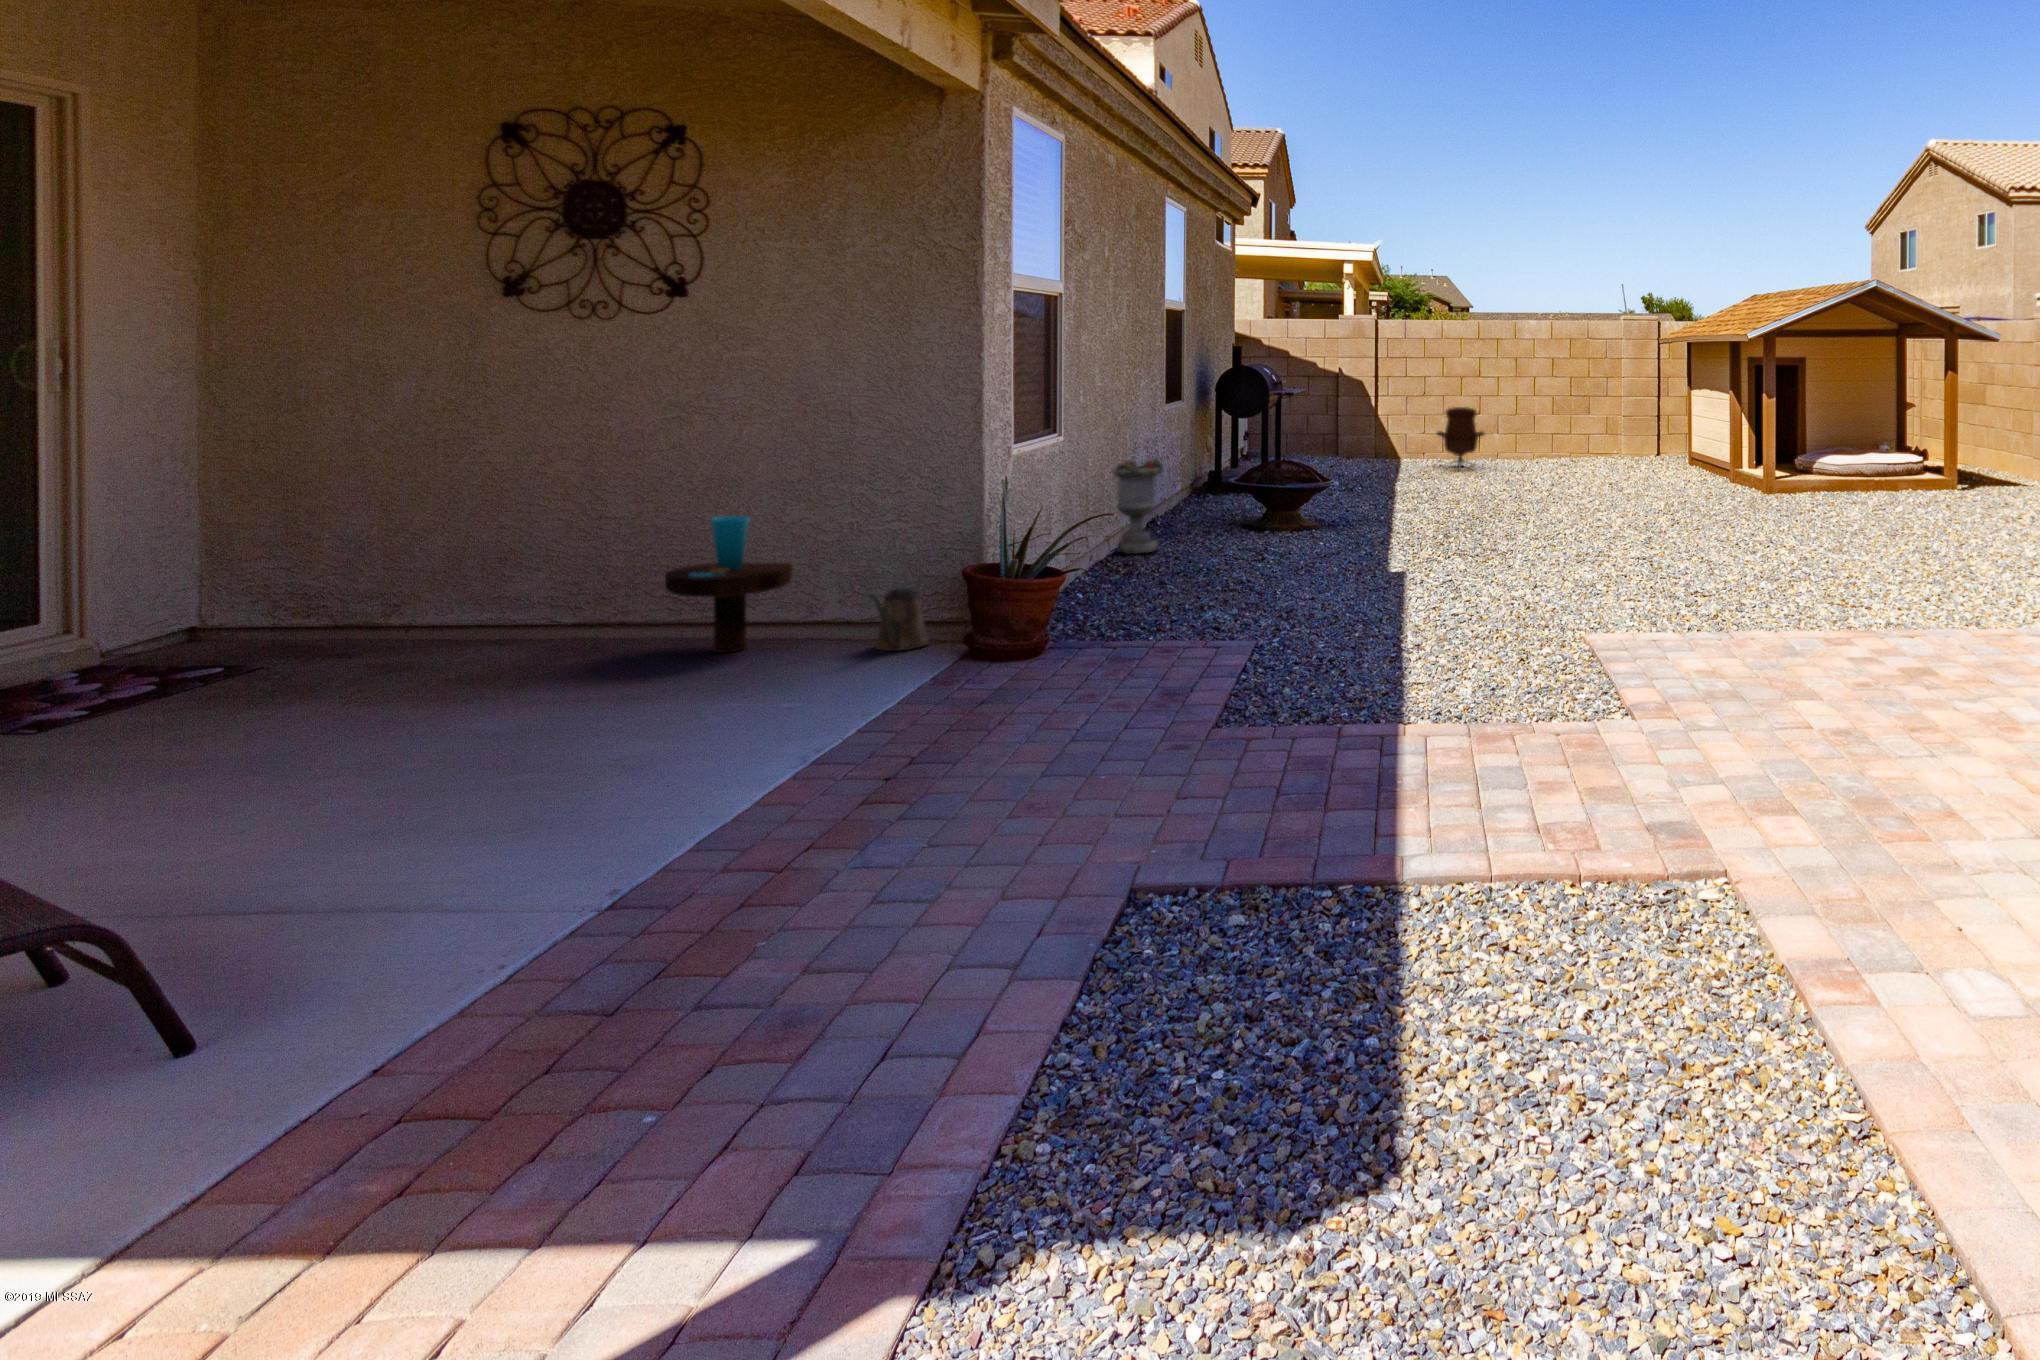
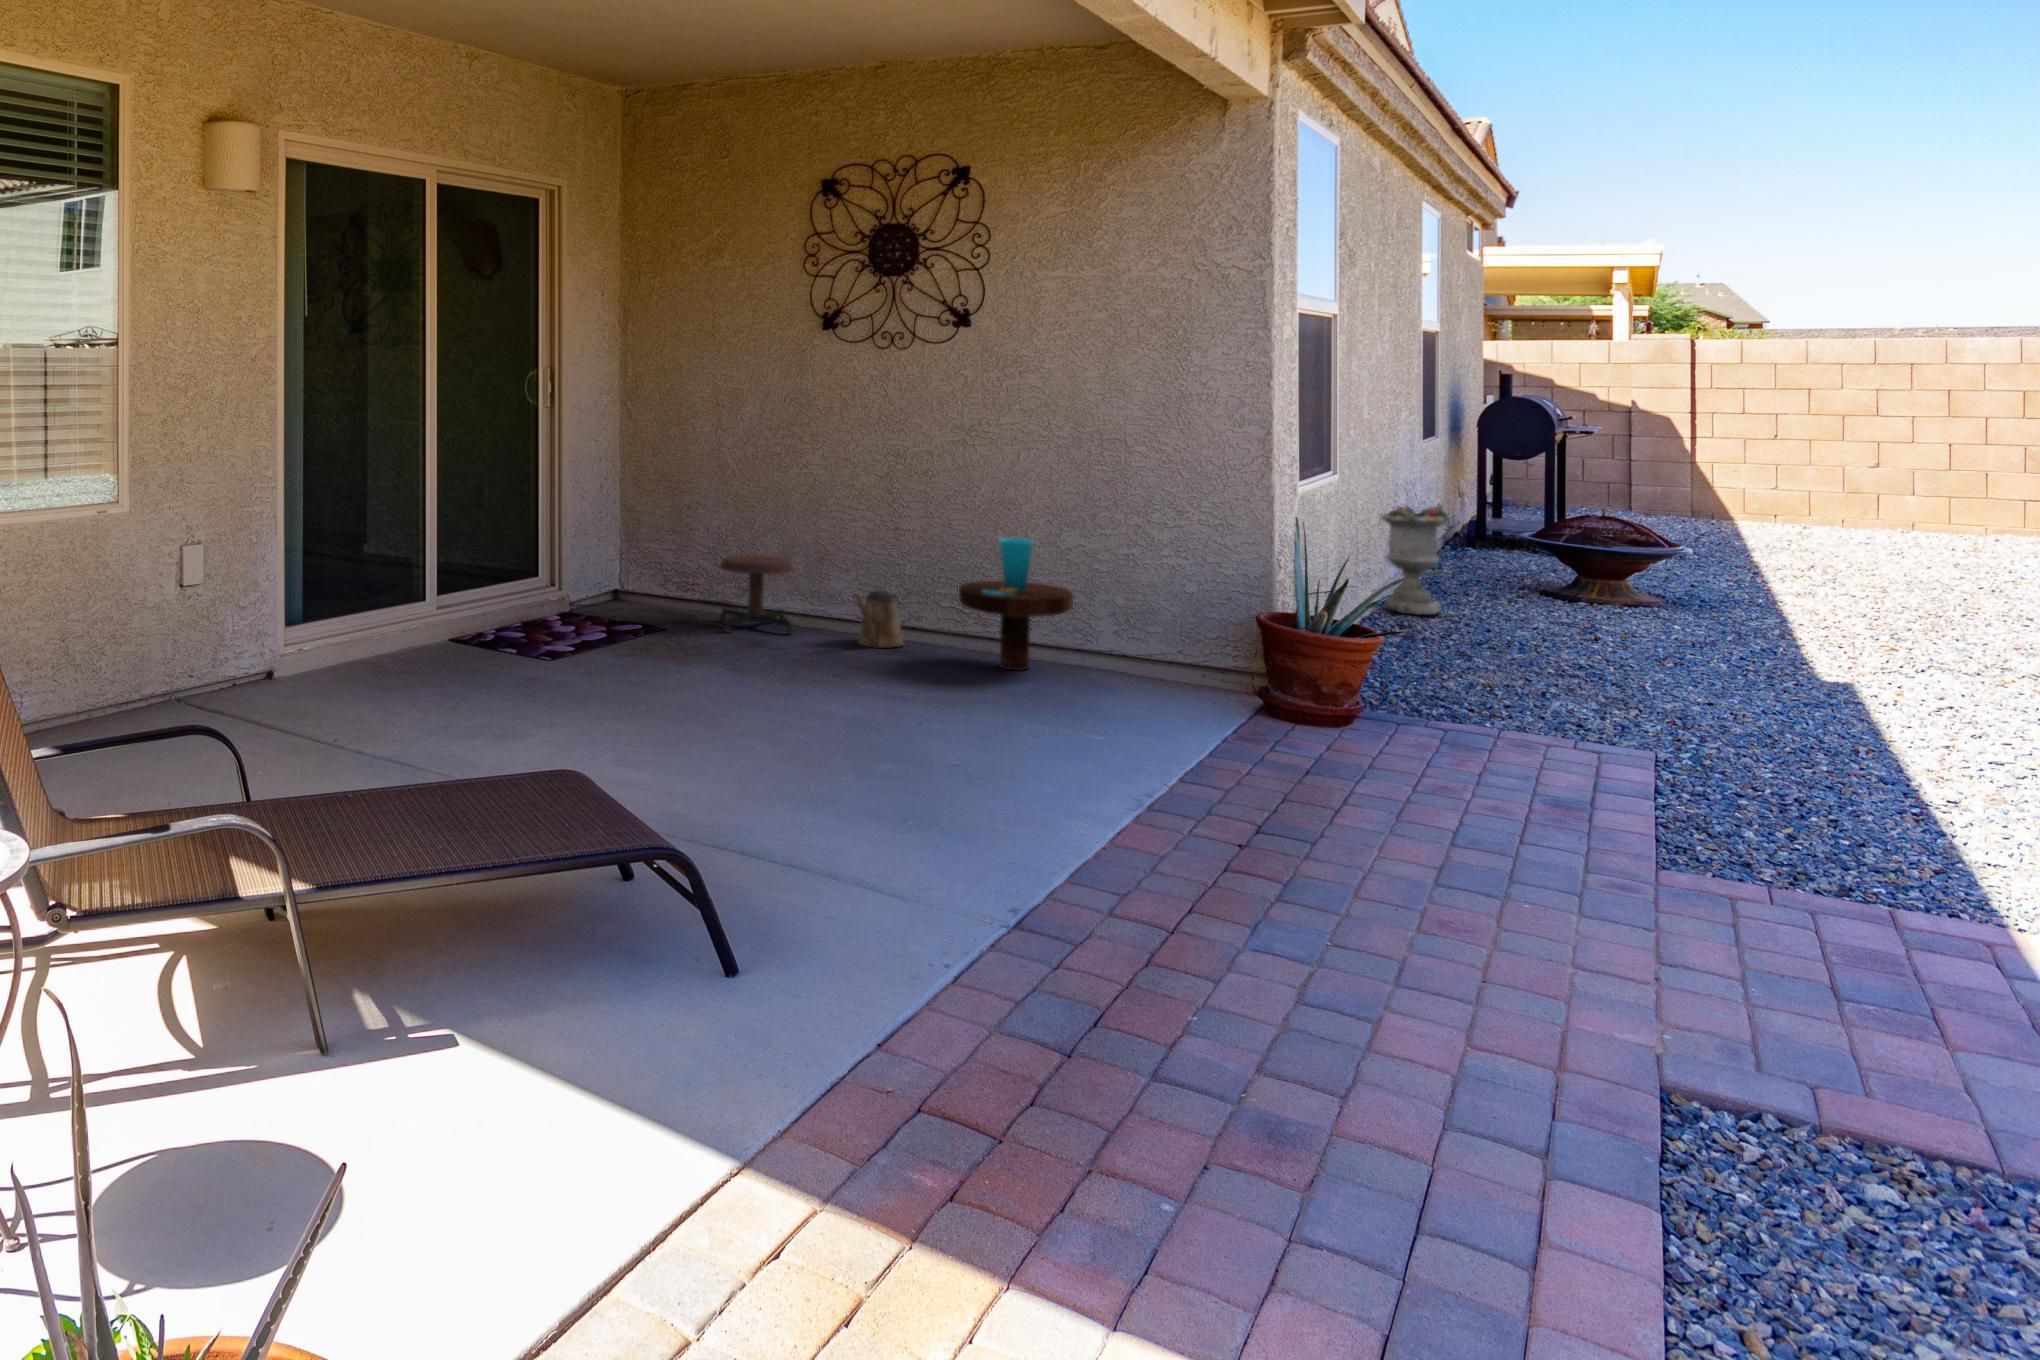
lounge chair: present [1437,407,1484,468] -> none [1807,458,1899,547]
stool: none [354,562,466,660] -> present [719,555,794,634]
watering can: present [871,588,928,651] -> present [854,590,904,648]

